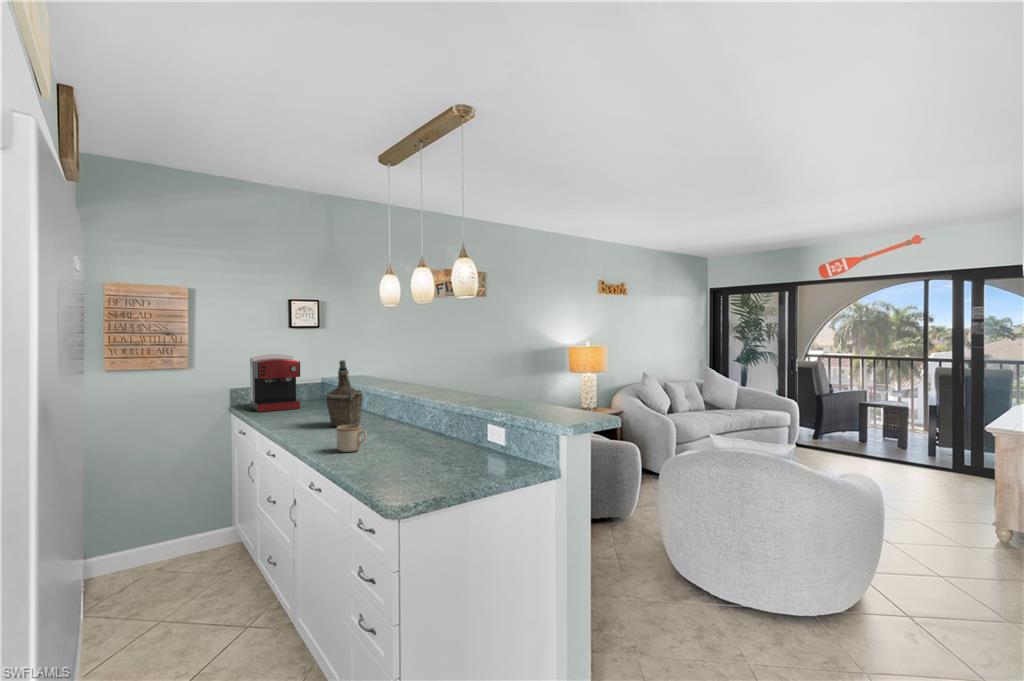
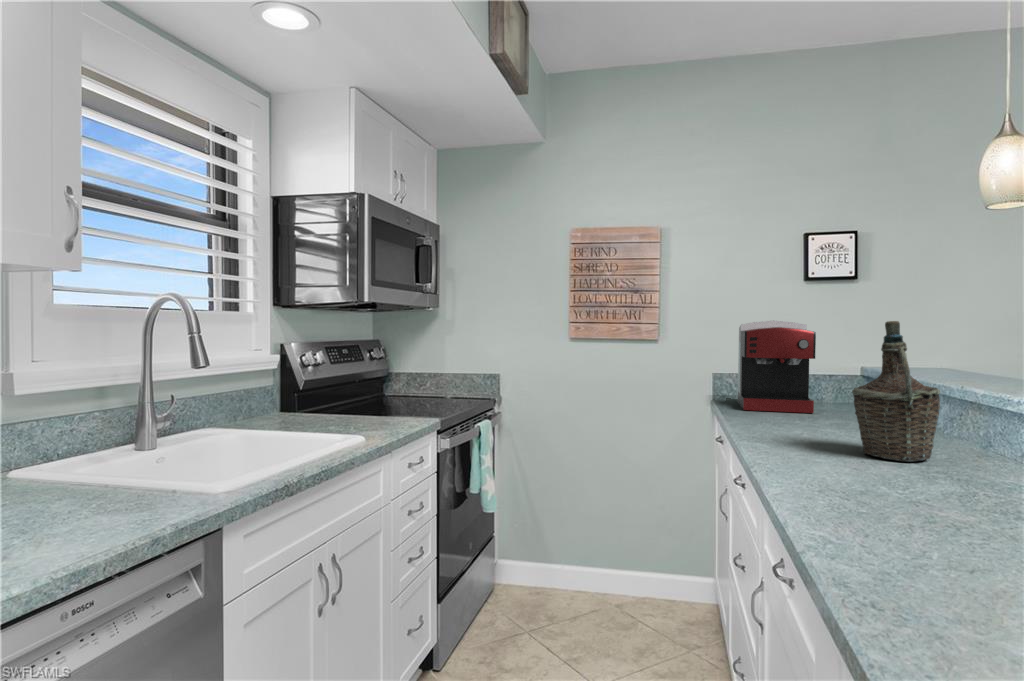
mug: present [337,425,367,452] -> none [863,458,948,528]

